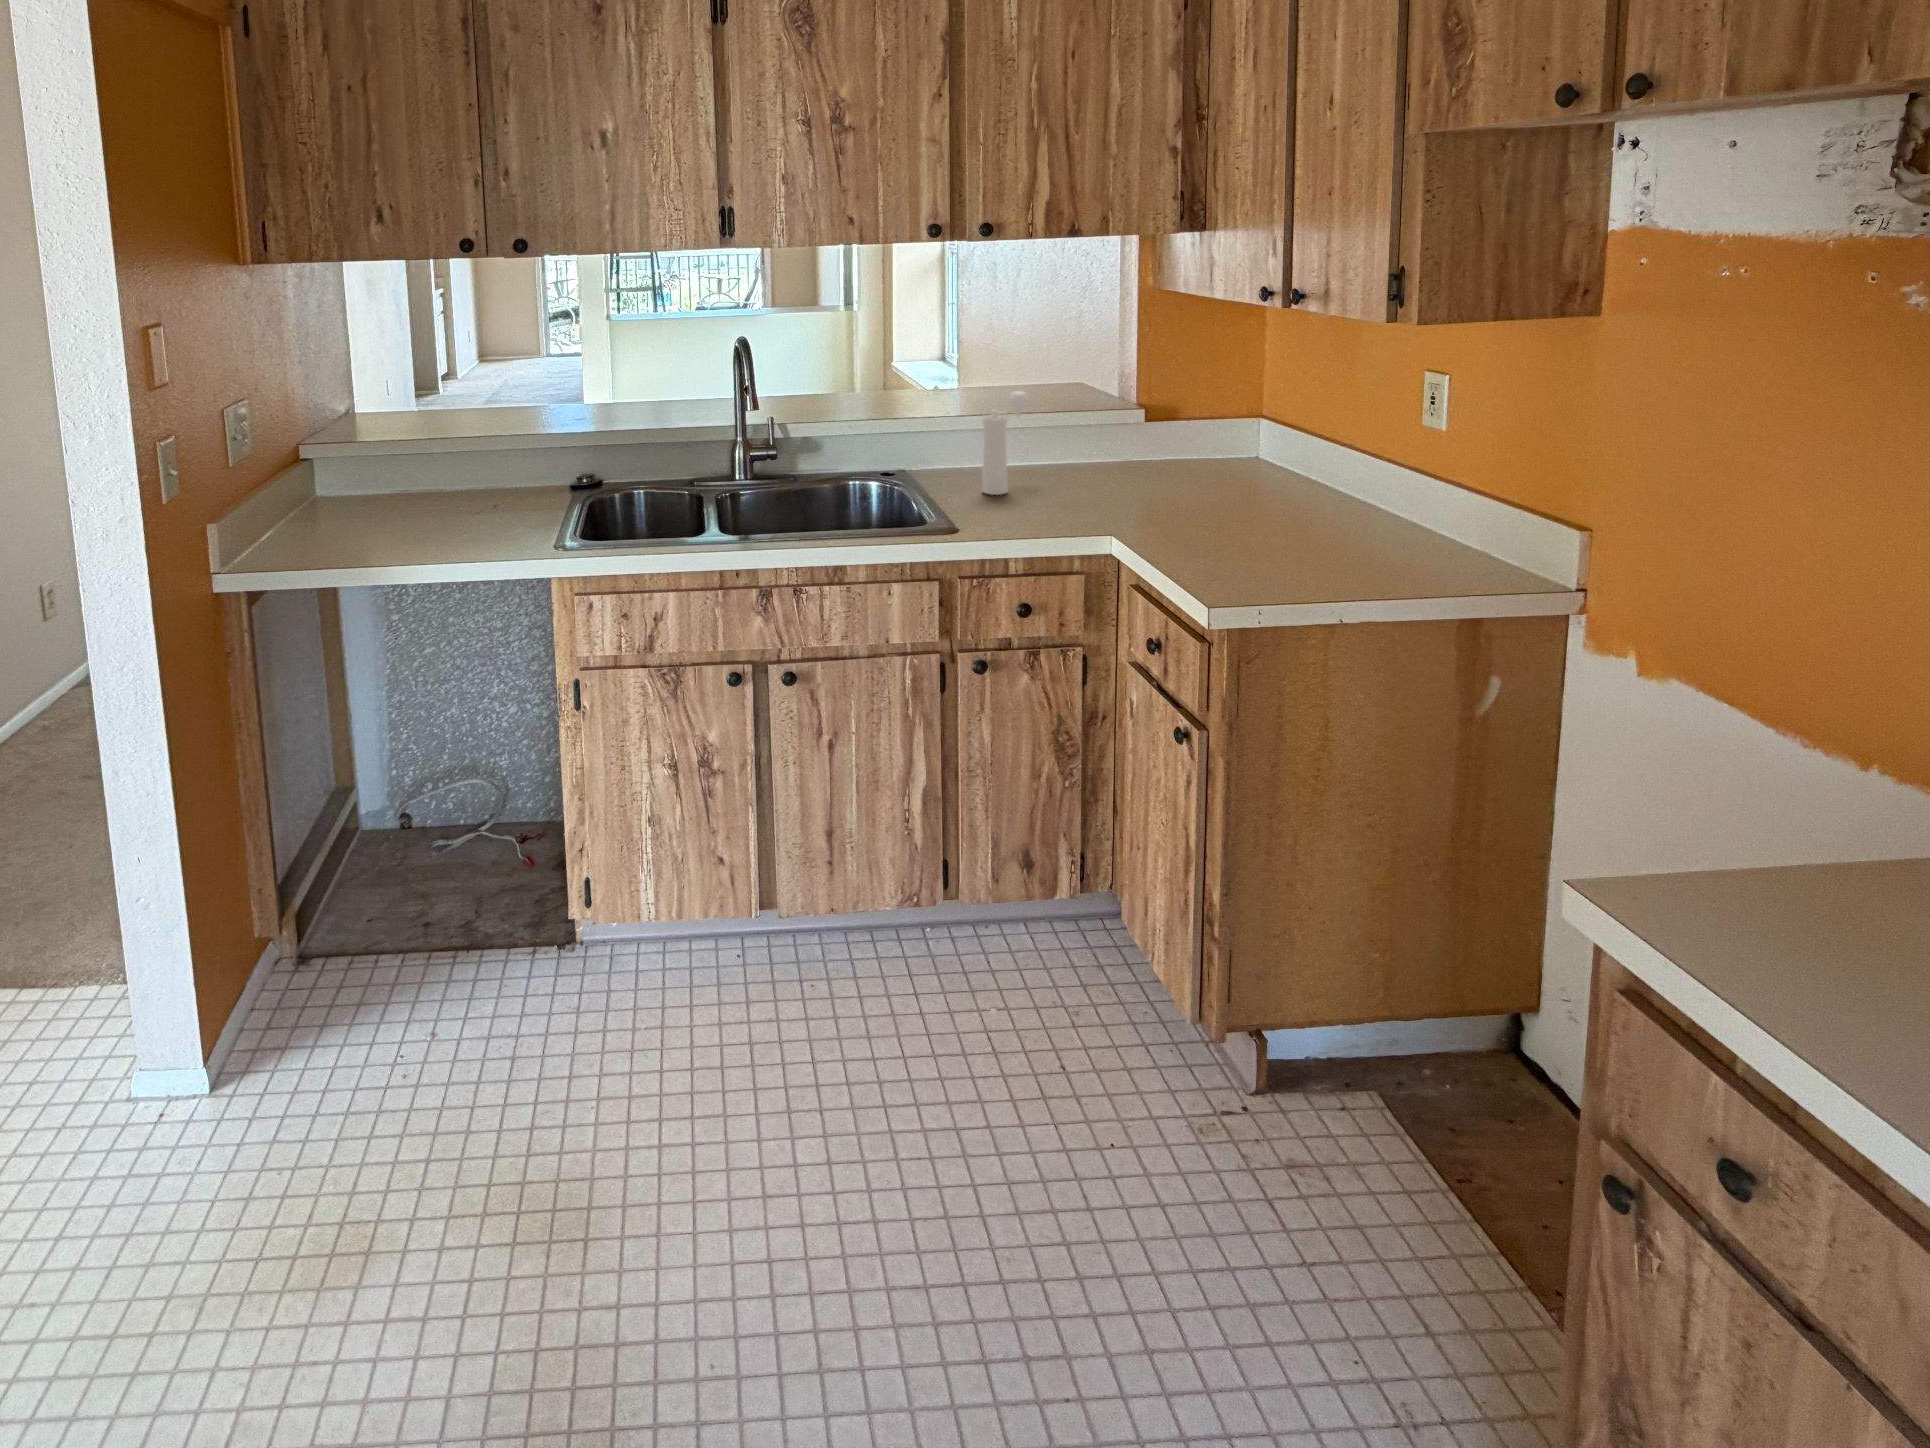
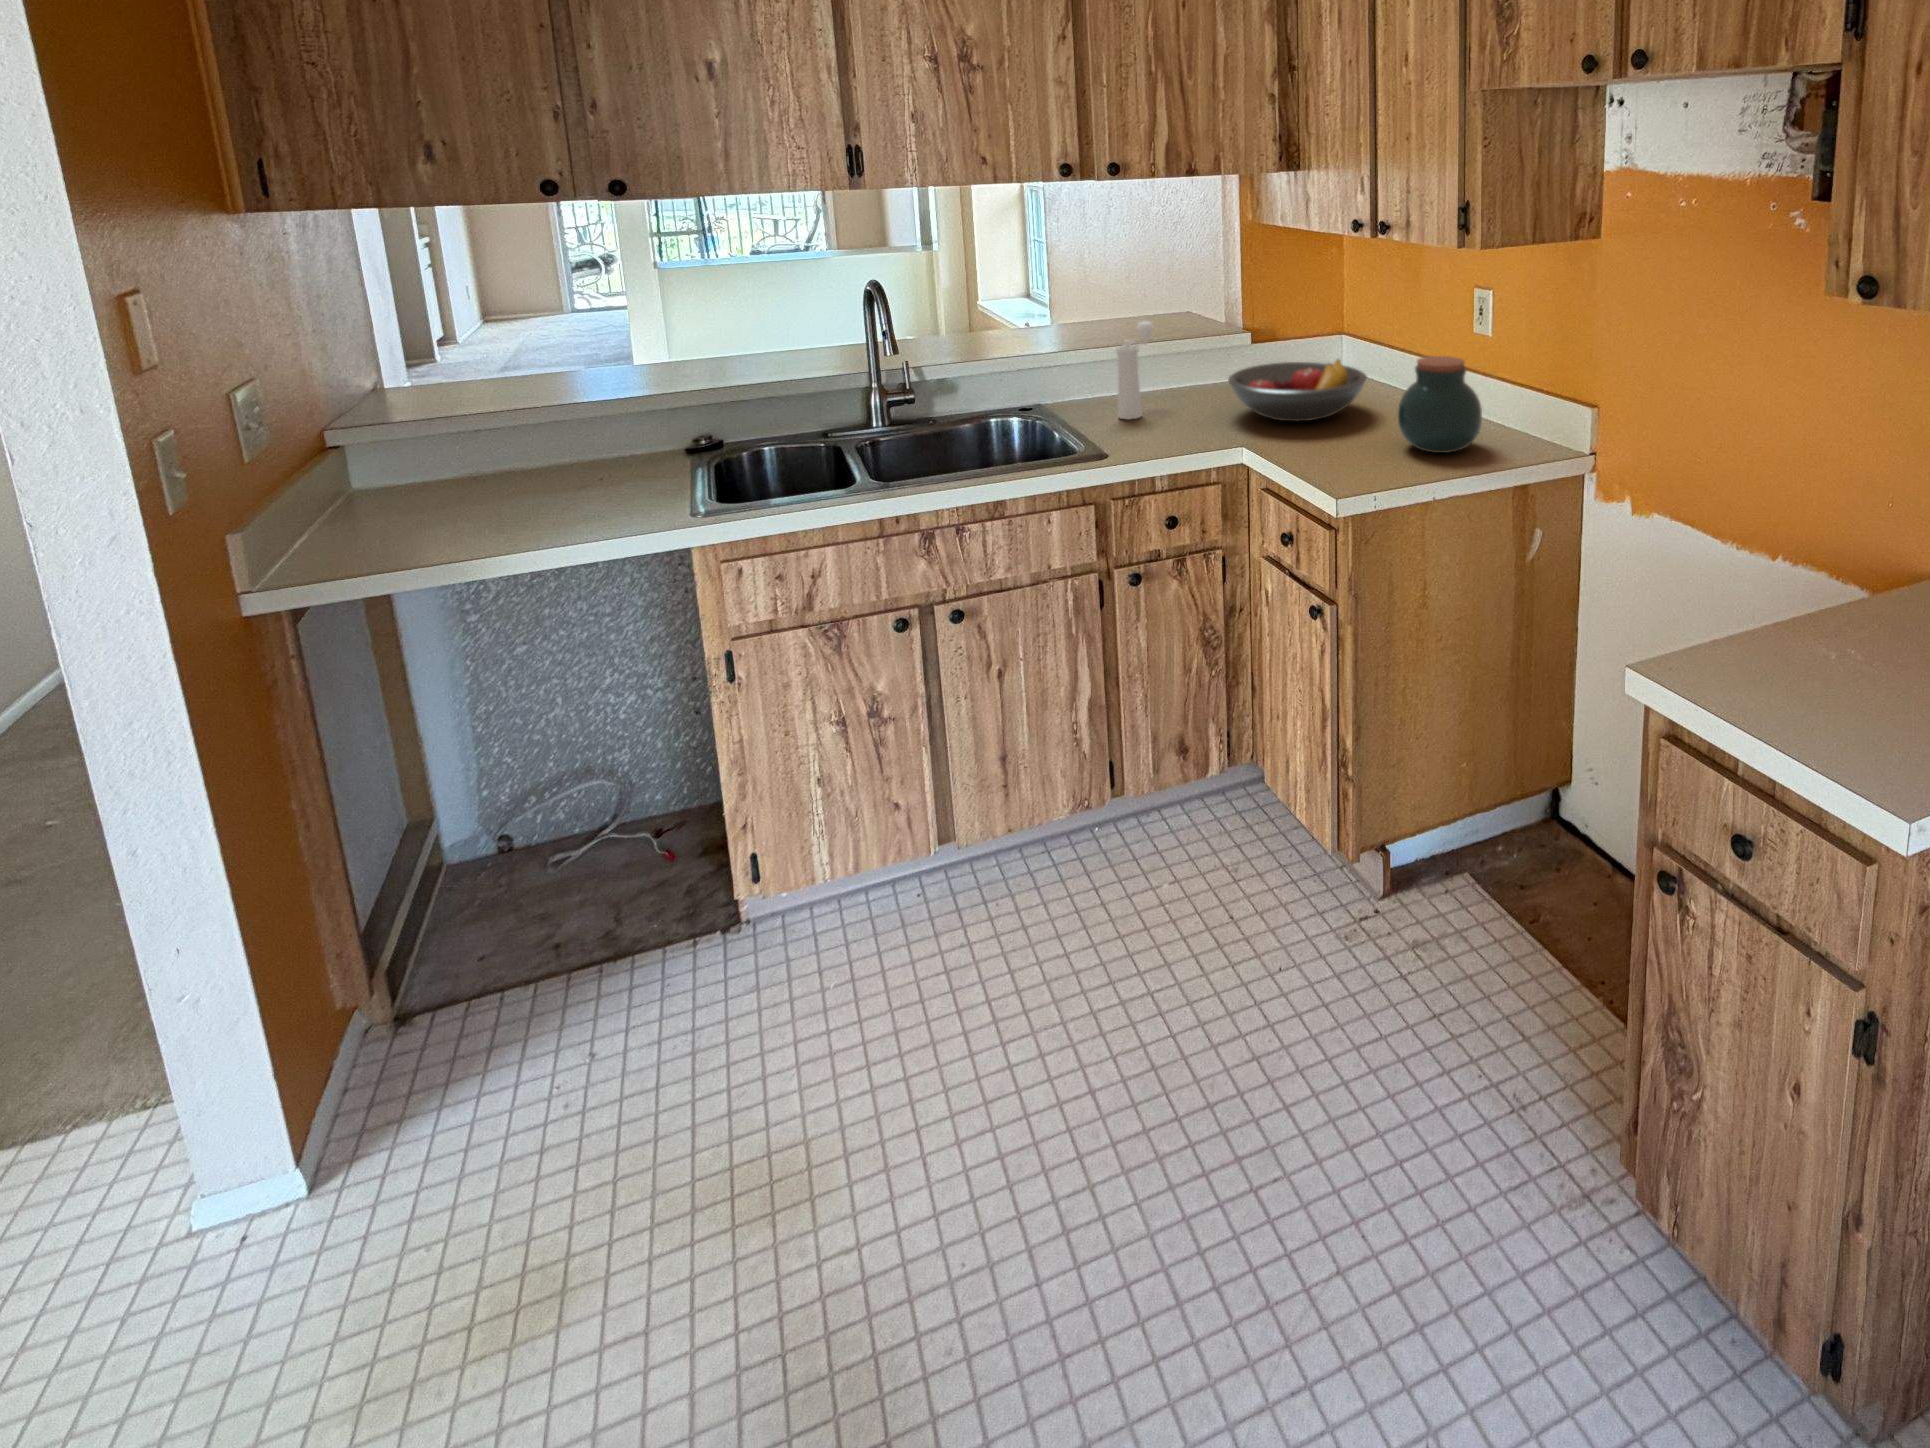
fruit bowl: none [1105,446,1277,515] -> present [1228,359,1367,421]
jar: none [1306,451,1419,569] -> present [1398,356,1482,453]

